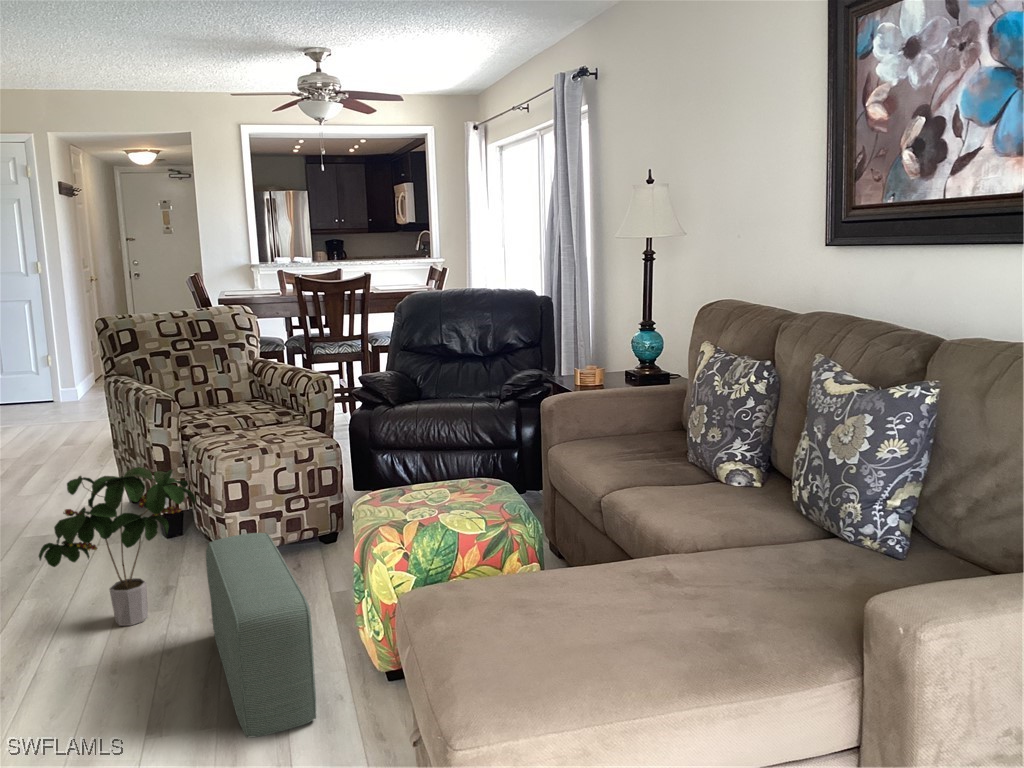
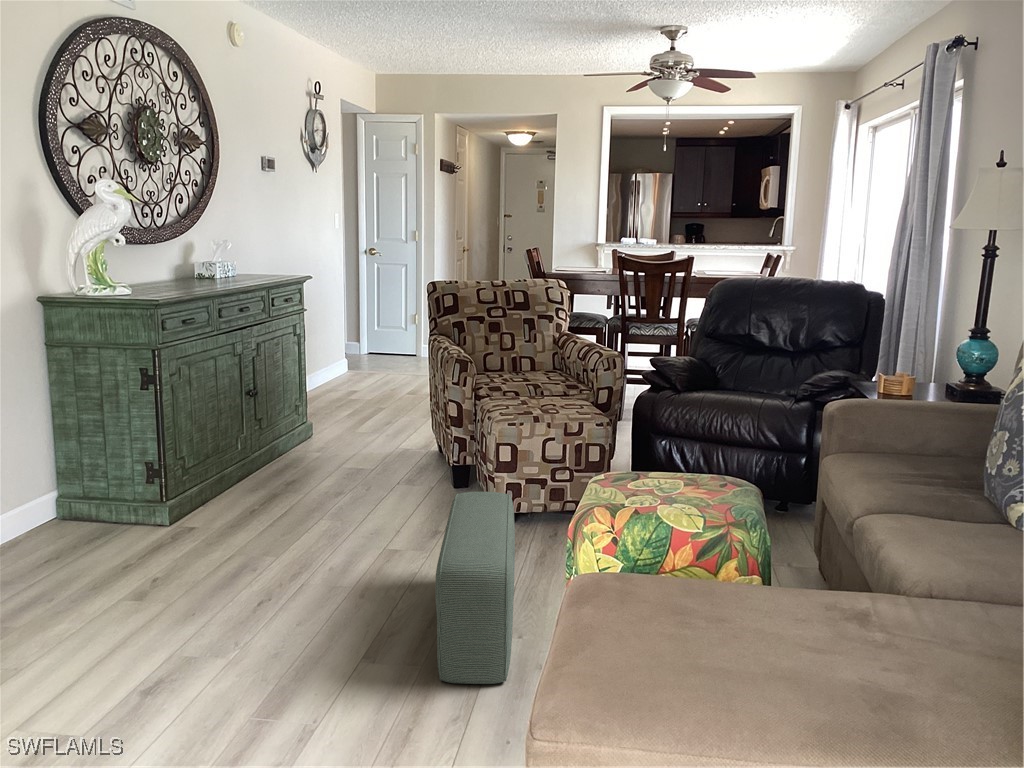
potted plant: present [39,467,196,626] -> none [331,415,460,556]

